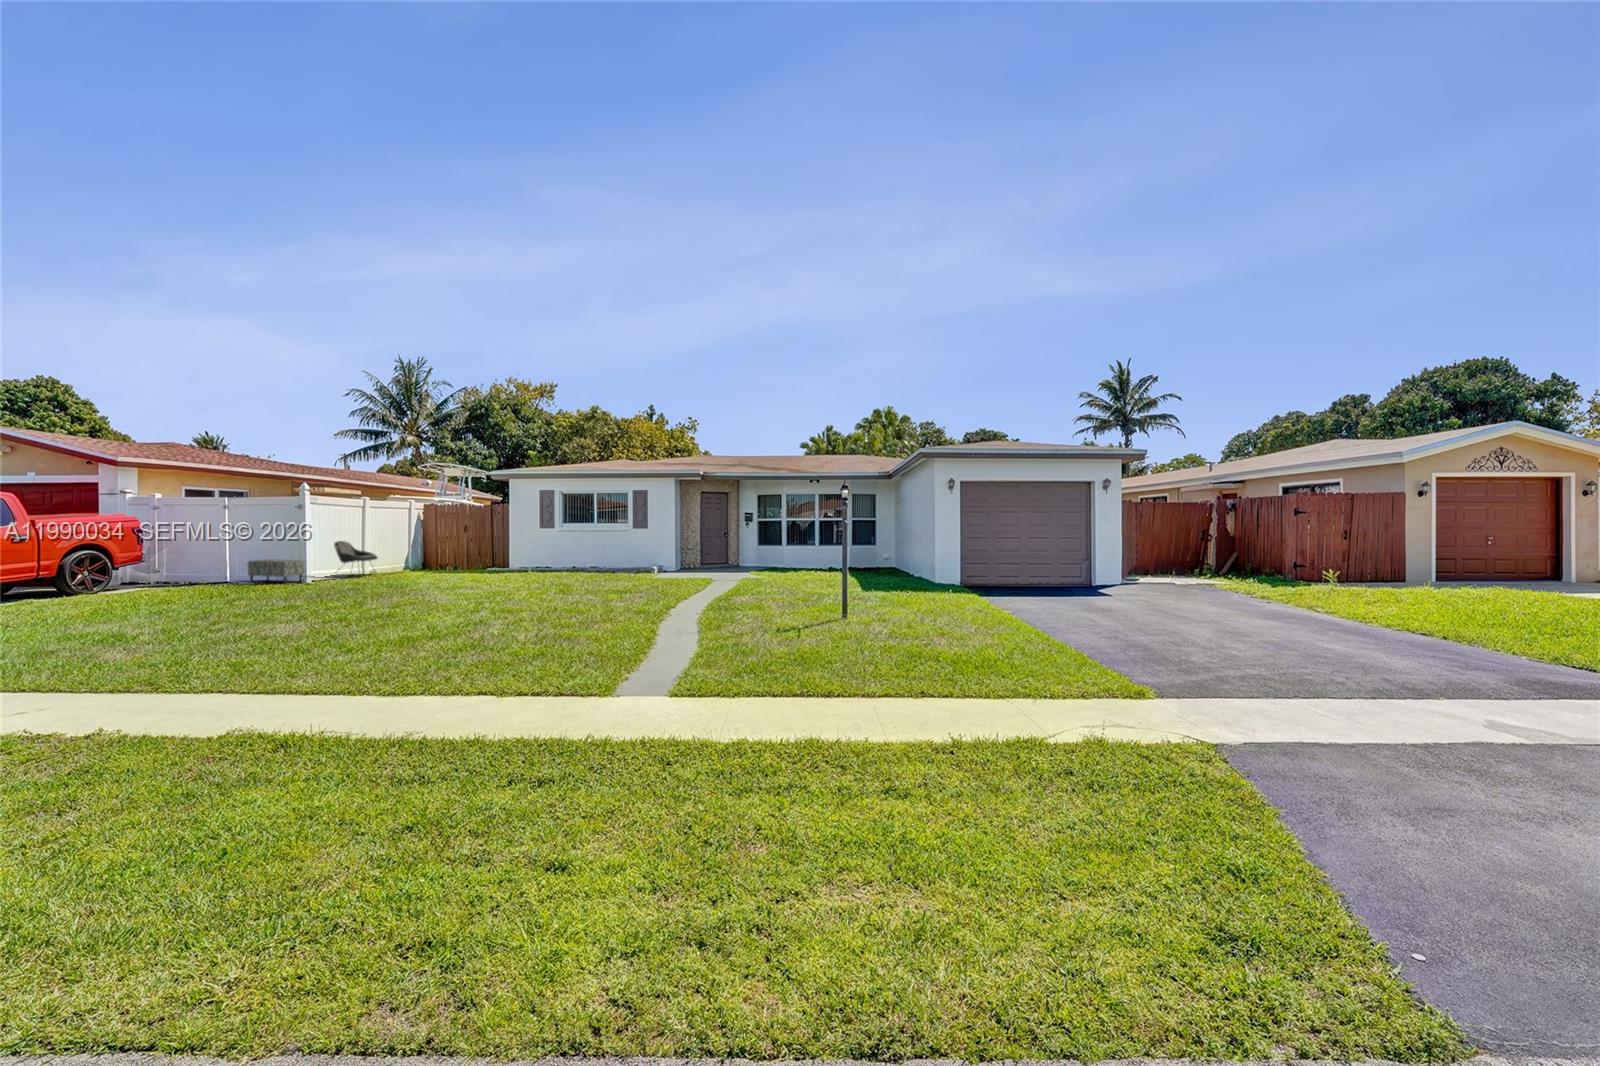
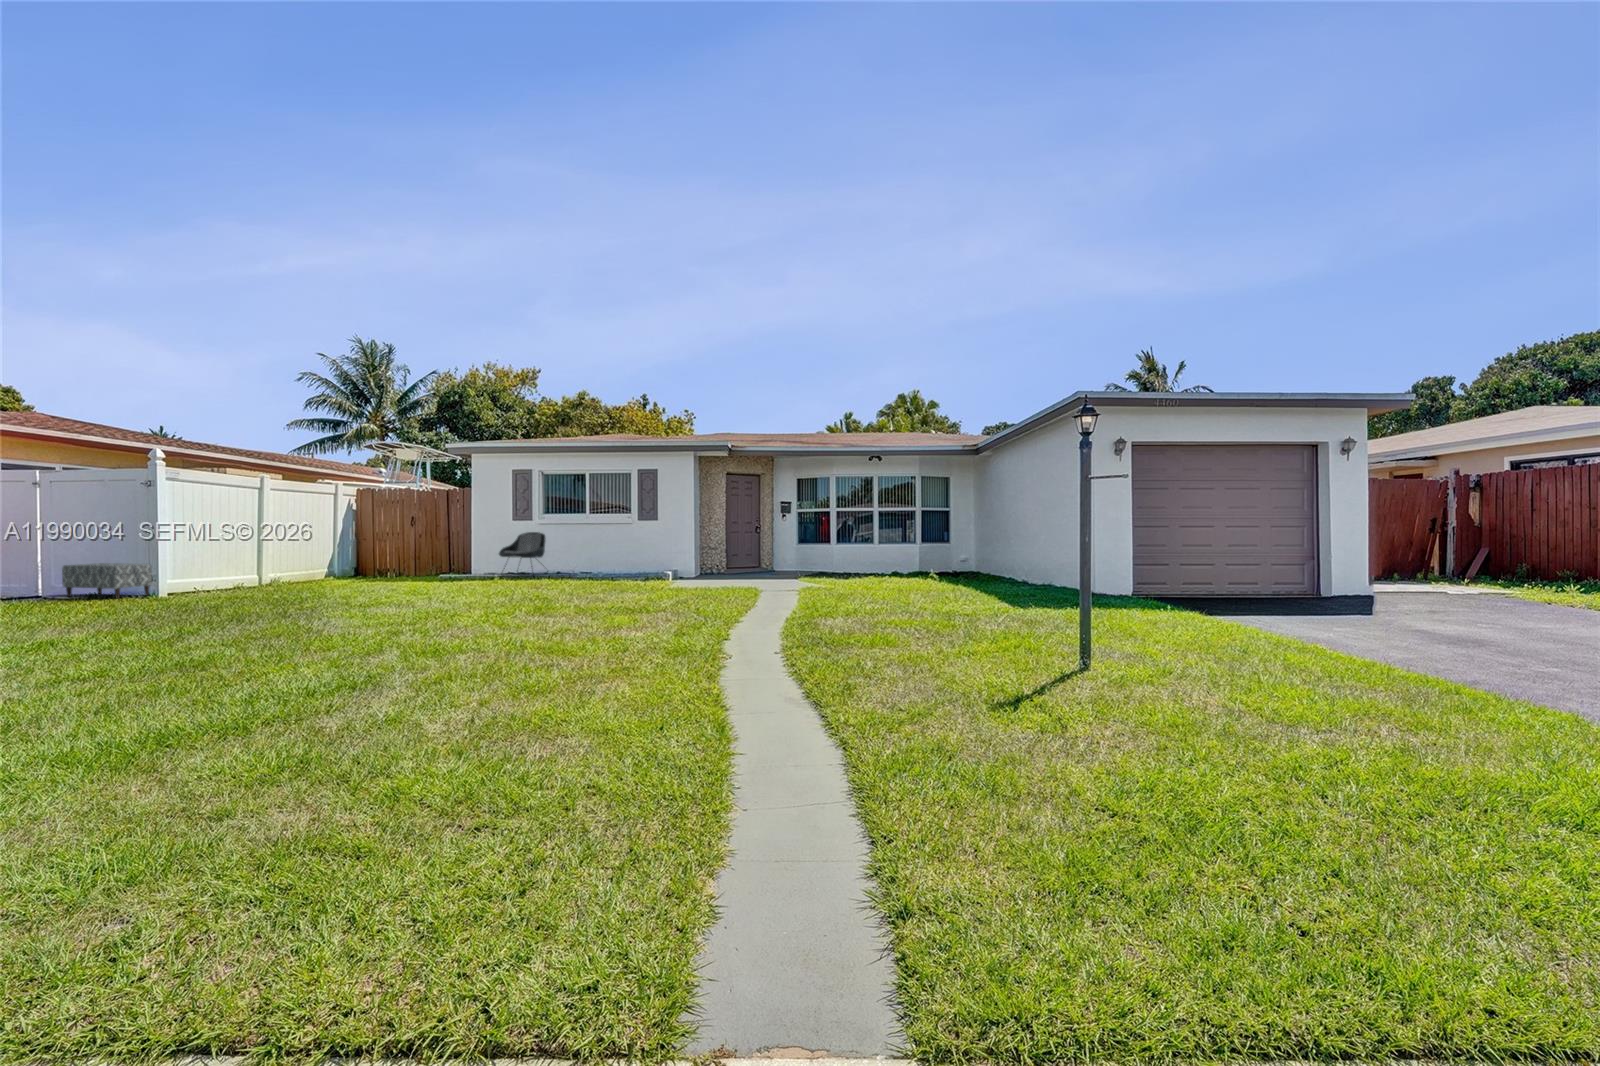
lounge chair: present [334,541,377,575] -> present [499,532,548,574]

